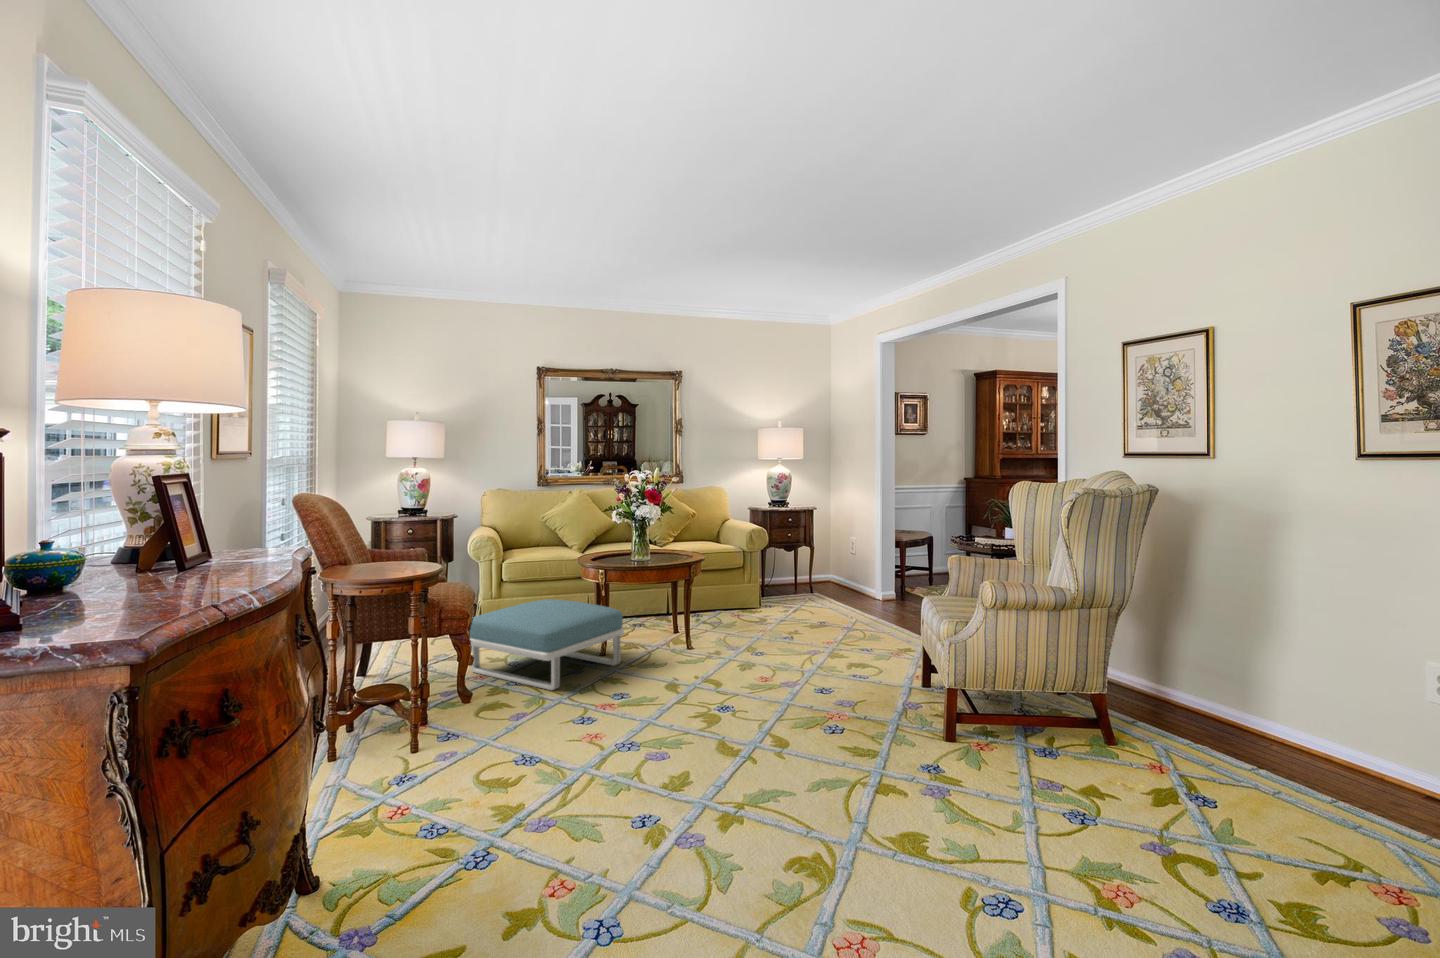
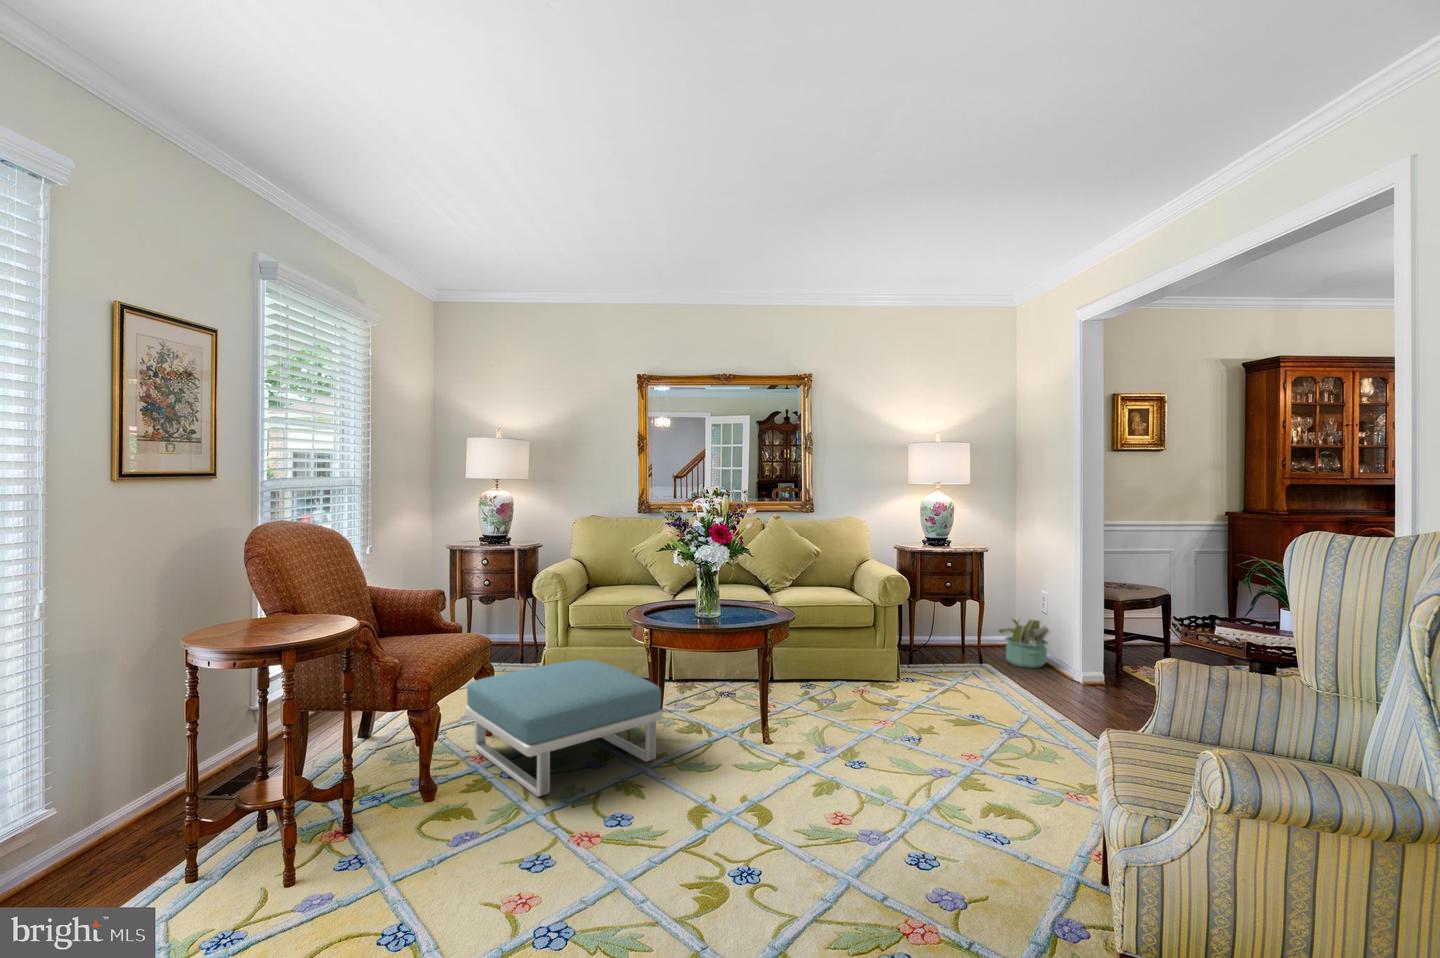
decorative plant: none [820,558,860,593] -> present [996,619,1050,668]

